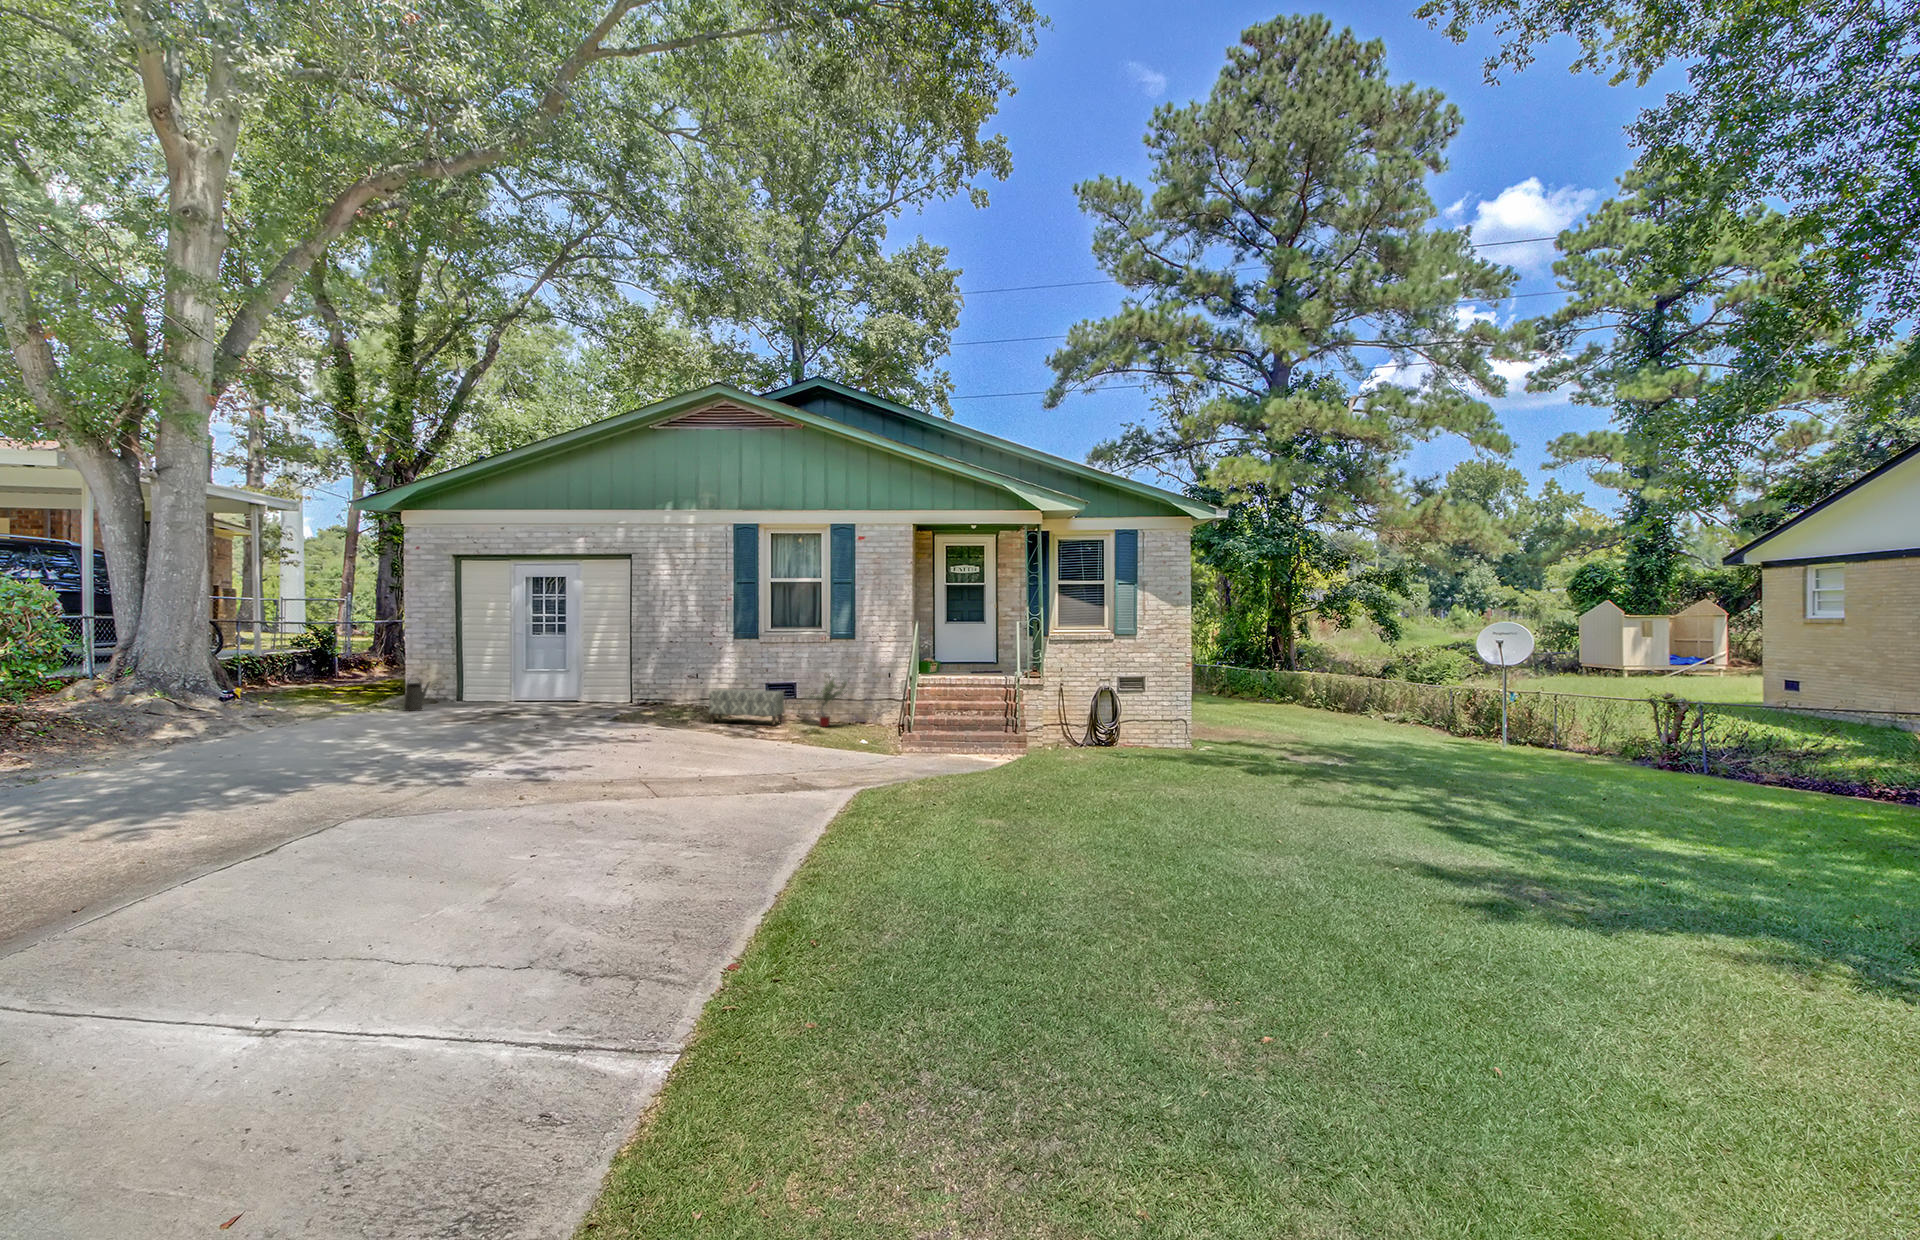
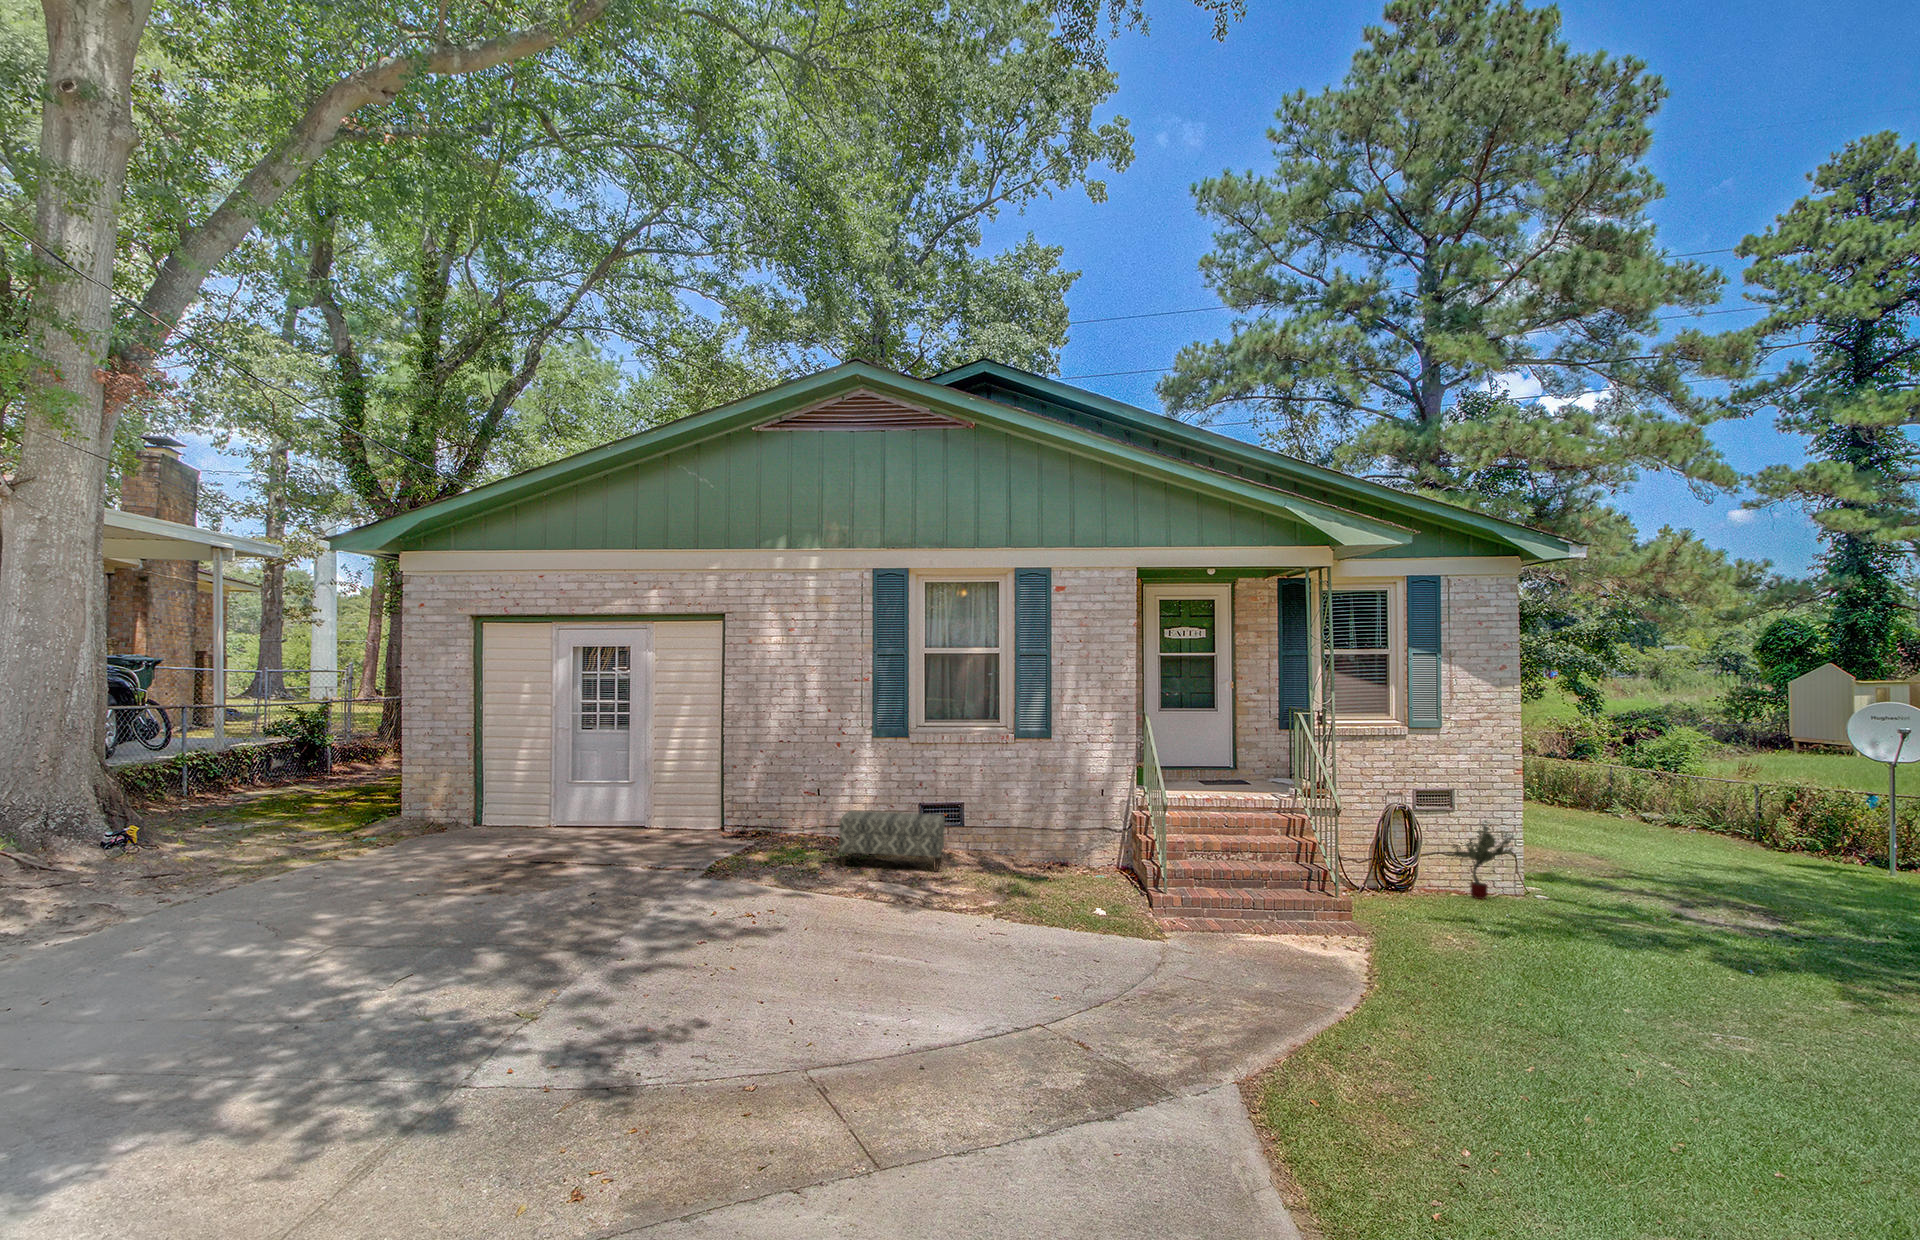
potted tree: present [807,676,847,727] -> present [1447,822,1514,899]
watering can: present [404,678,430,711] -> none [388,794,431,846]

